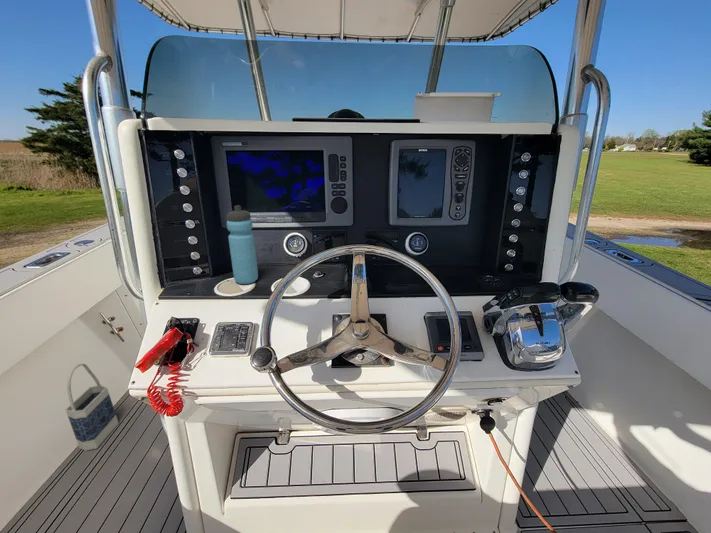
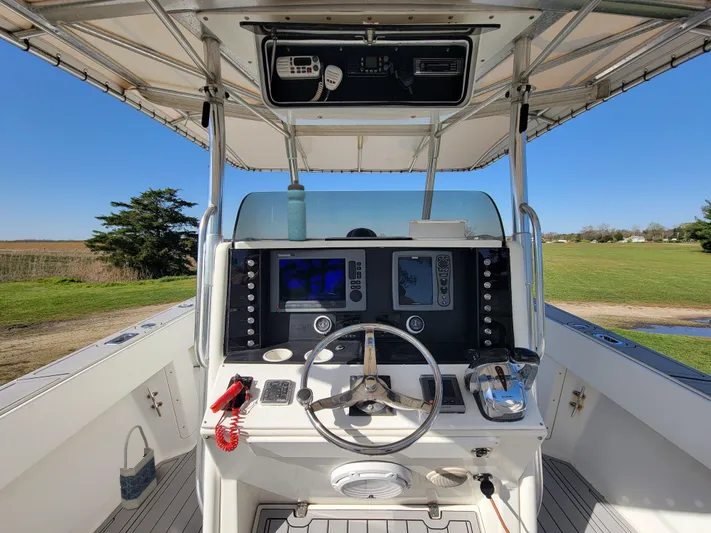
water bottle: present [227,205,258,284] -> present [287,180,306,240]

